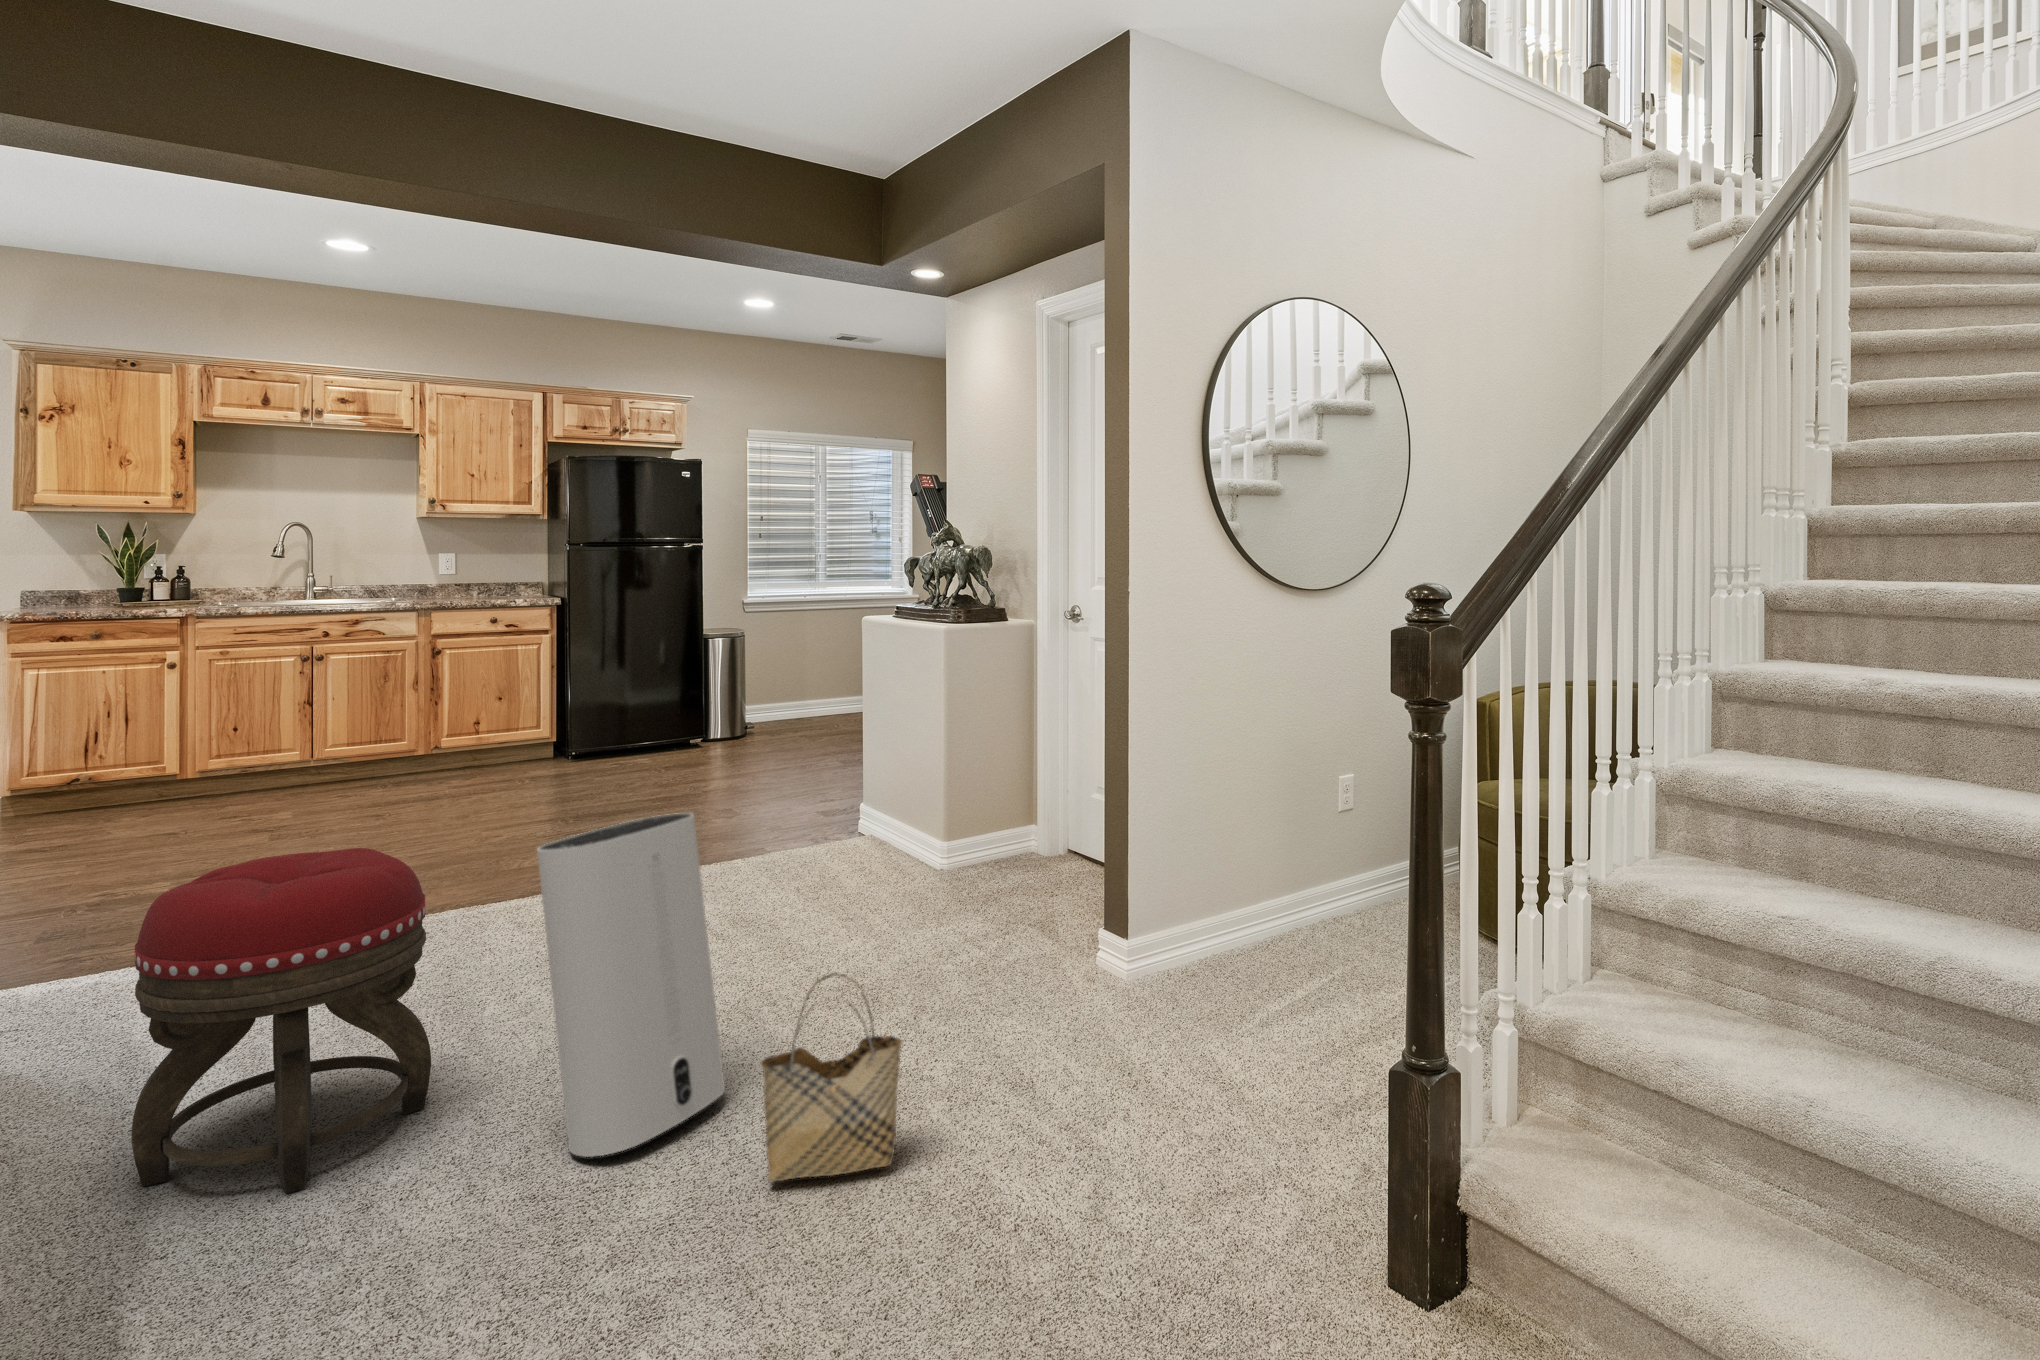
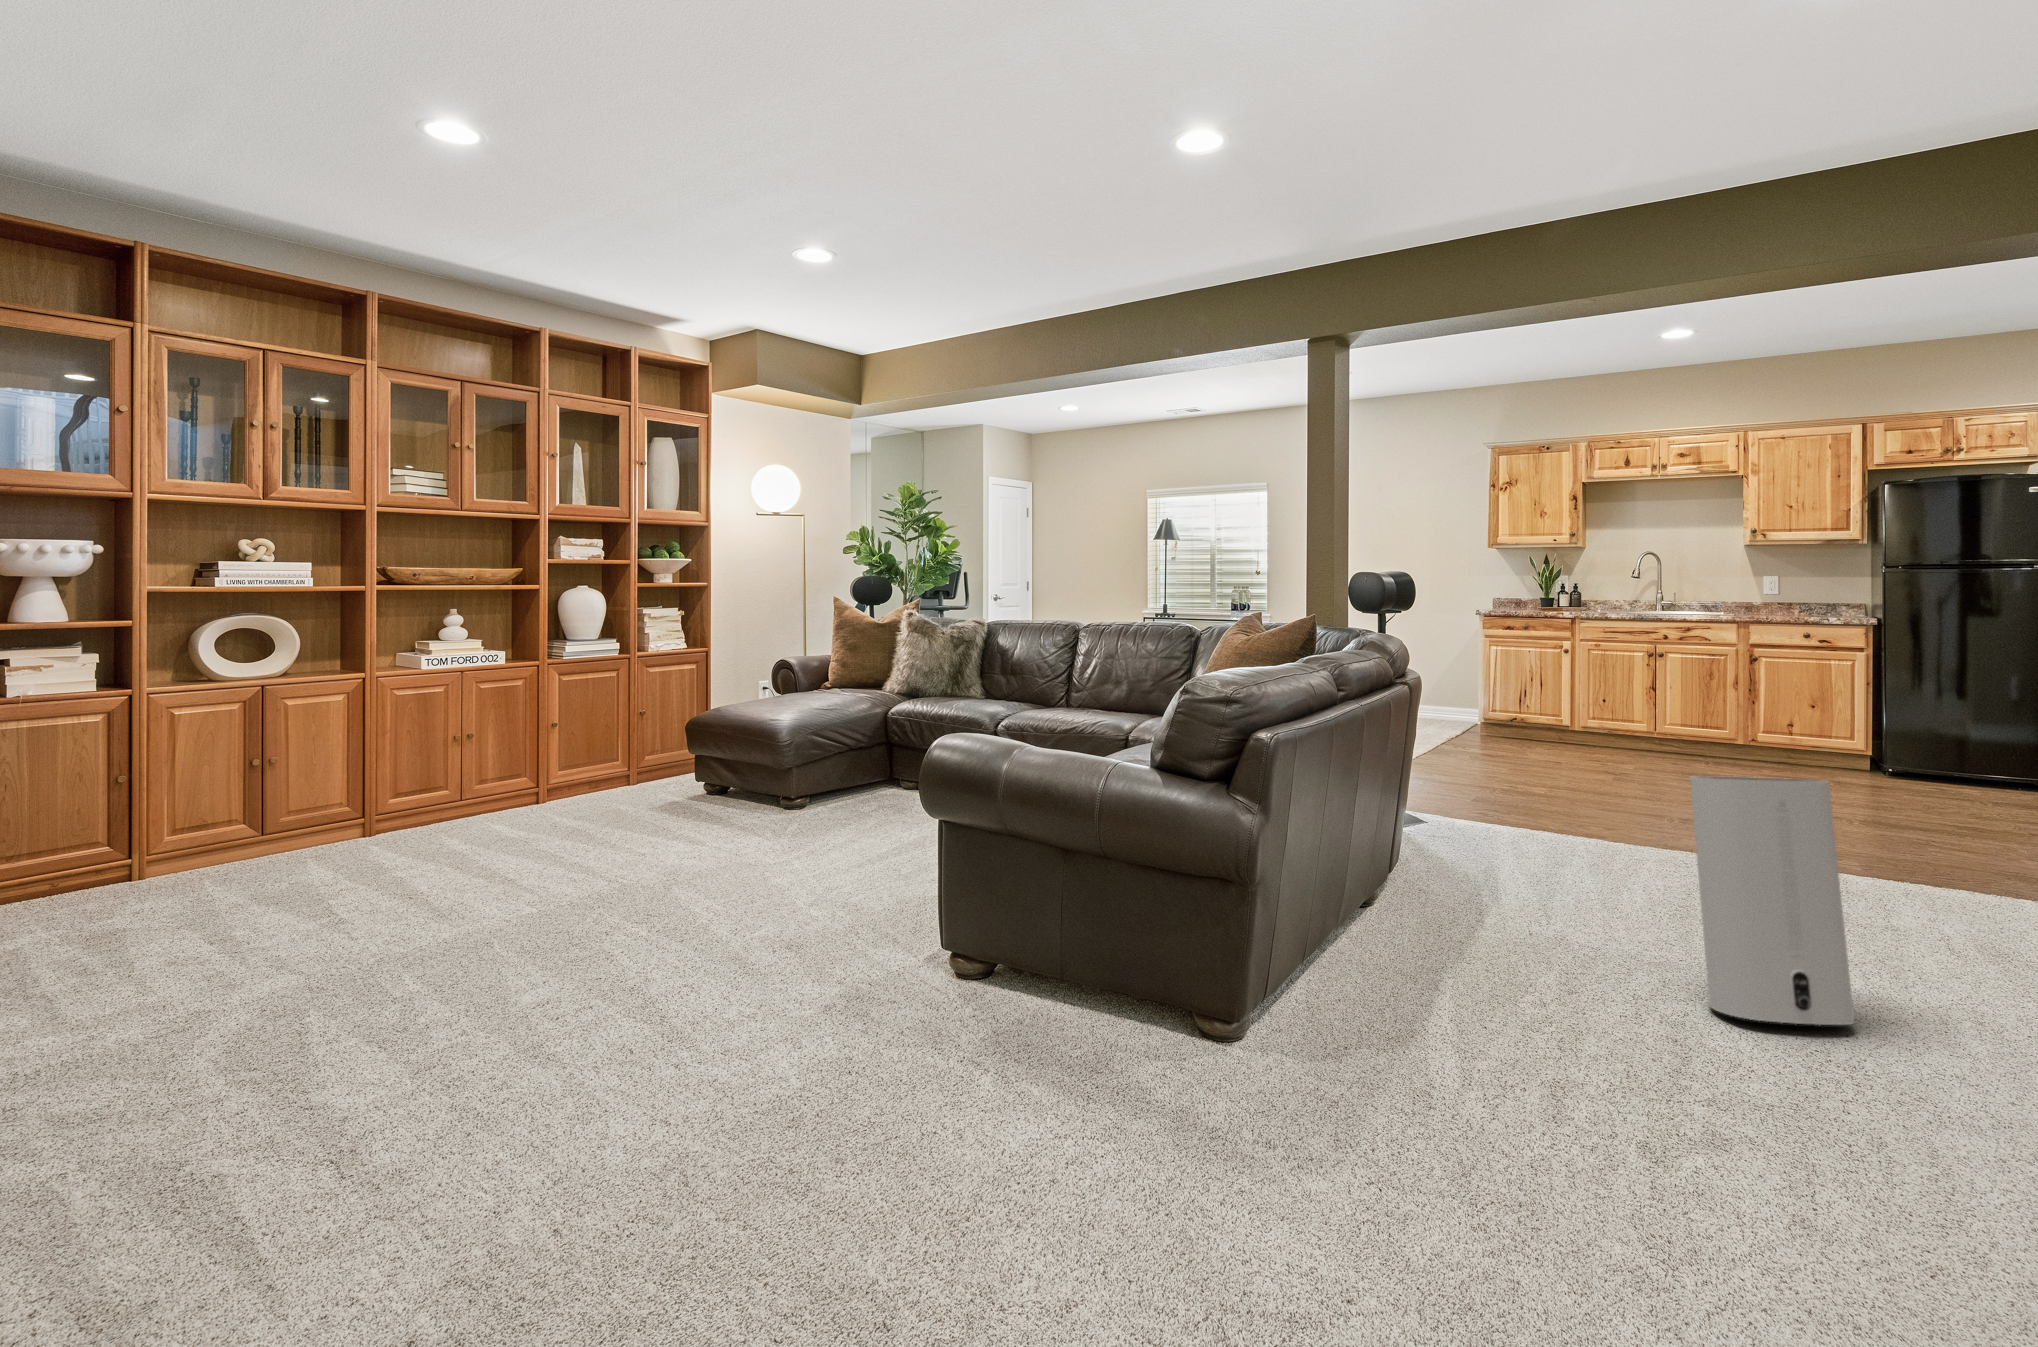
footstool: present [131,848,431,1194] -> none [1474,754,1636,955]
woven basket: present [761,973,902,1182] -> none [1846,939,2005,1131]

